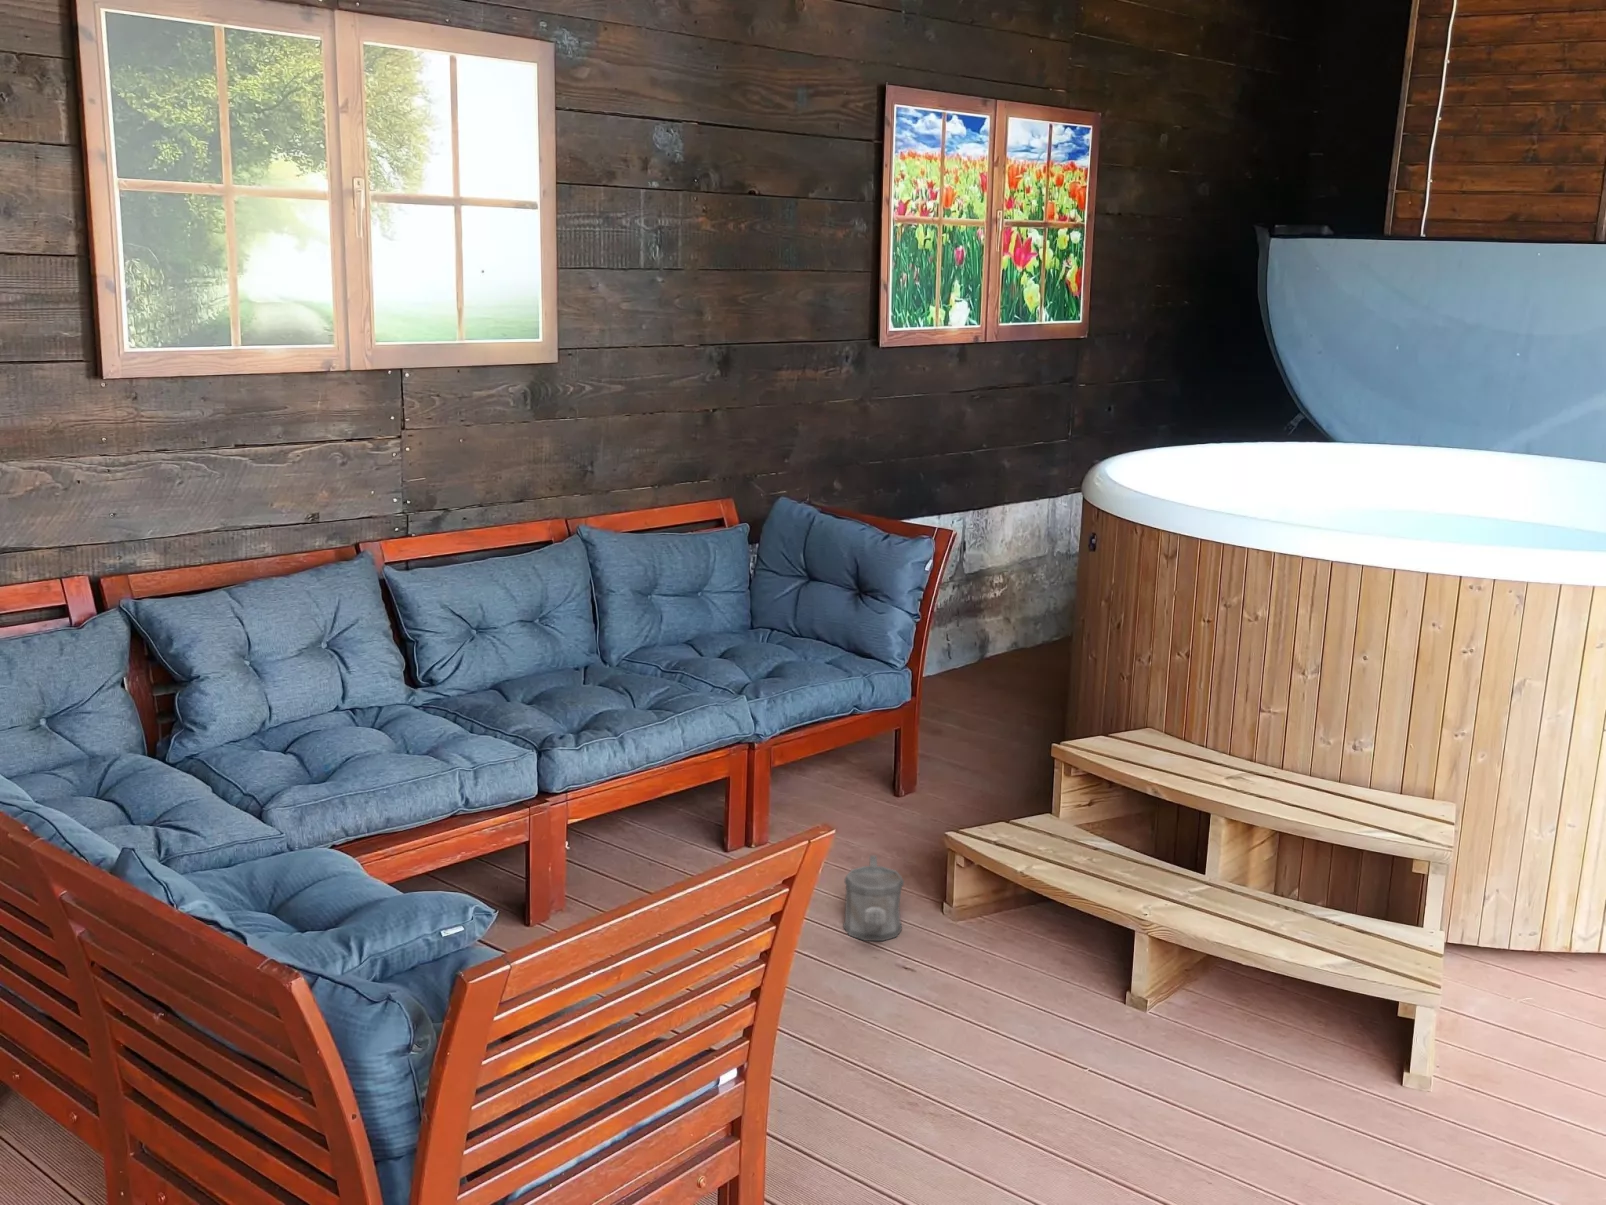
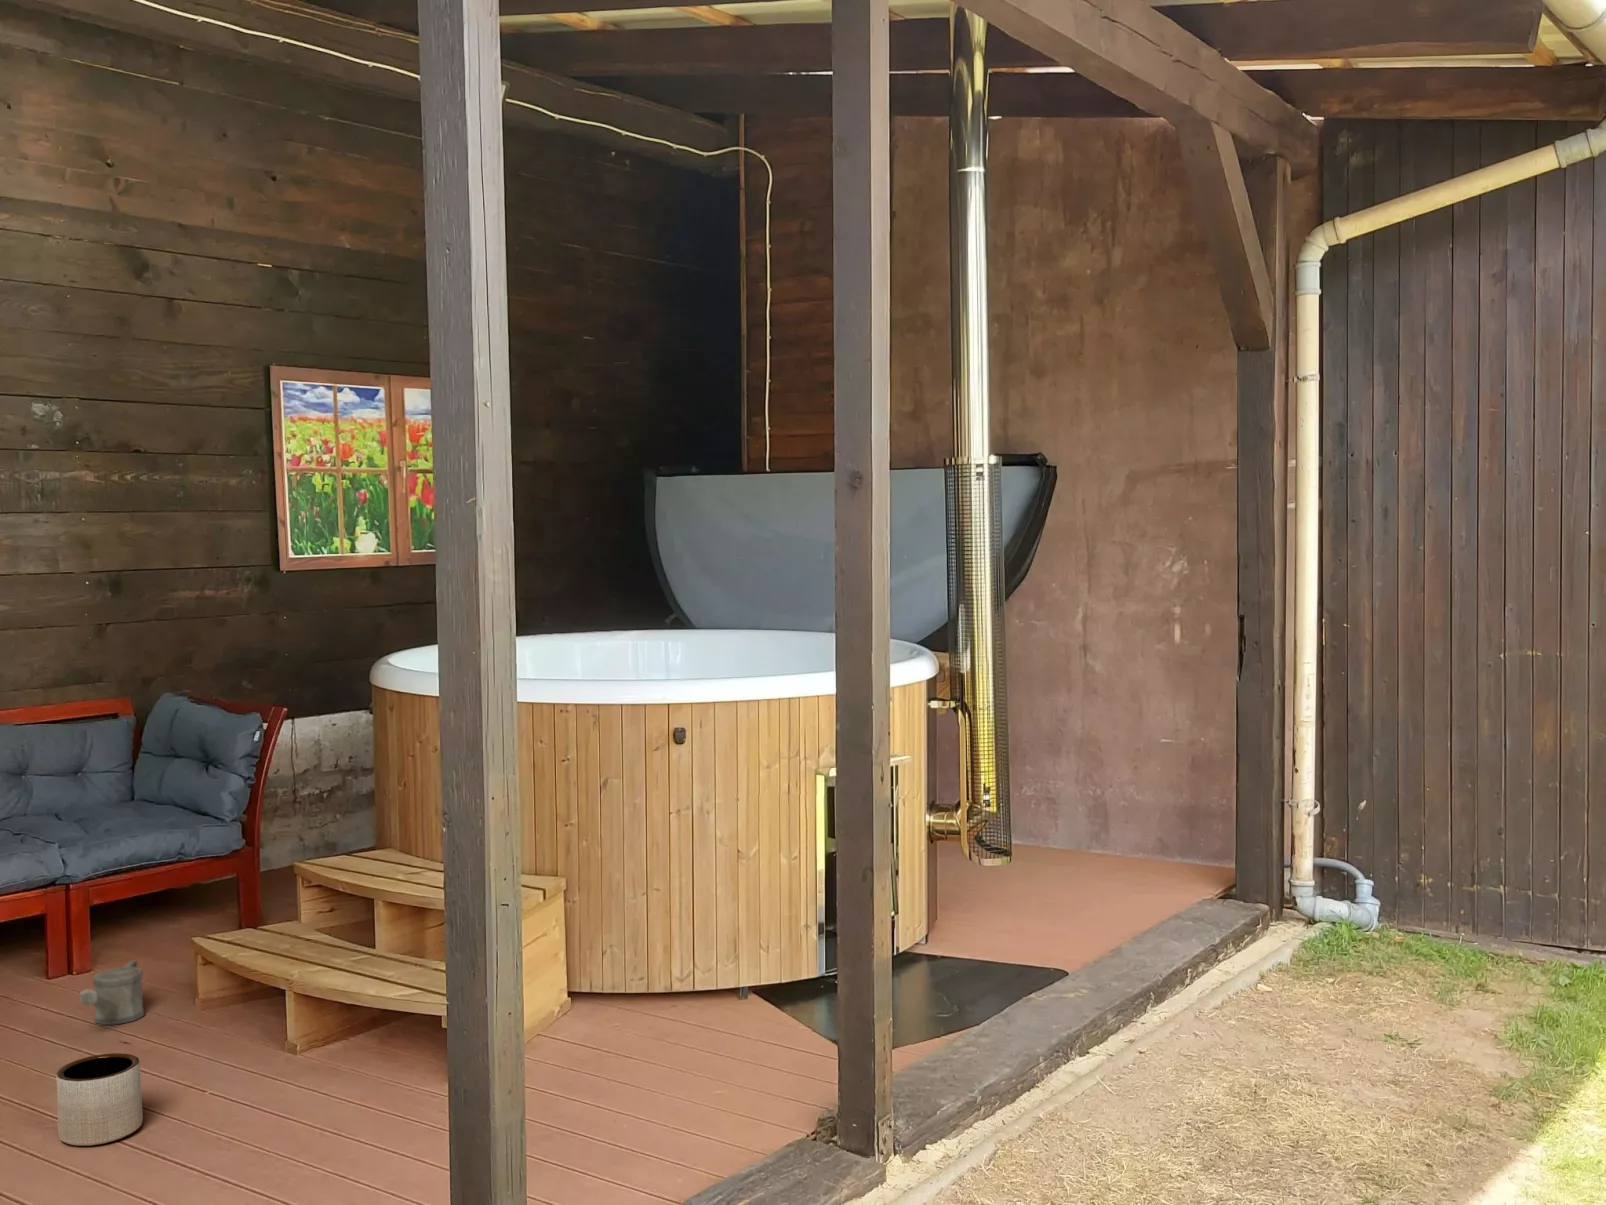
planter: none [972,1035,1078,1166] -> present [56,1053,143,1146]

